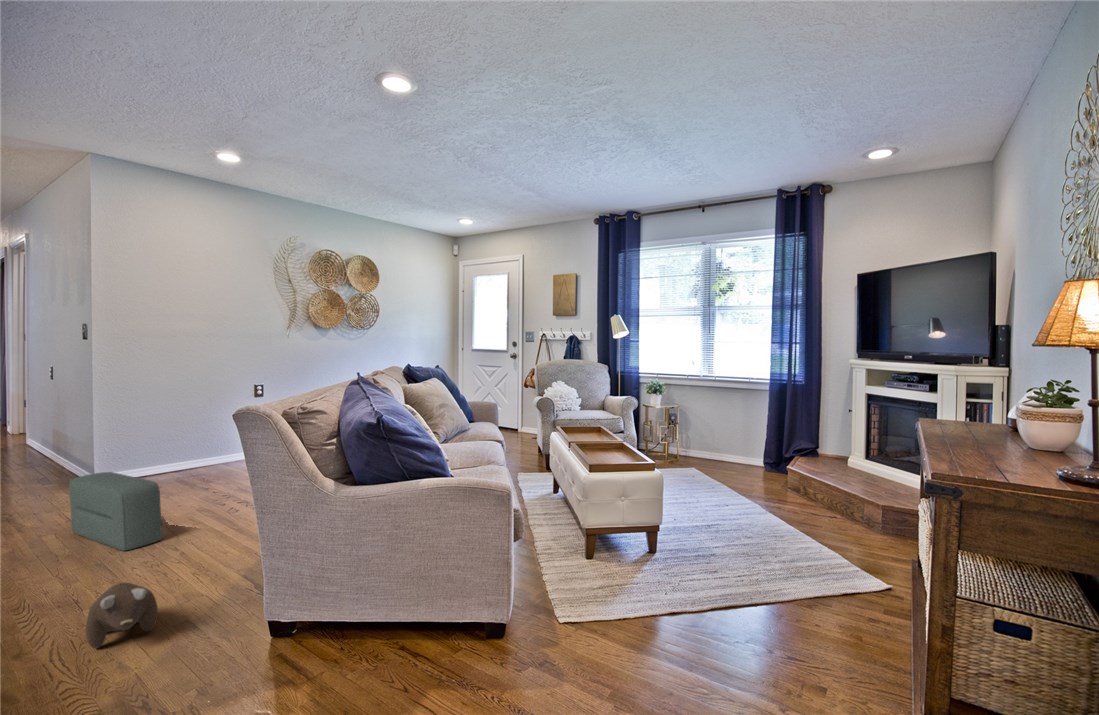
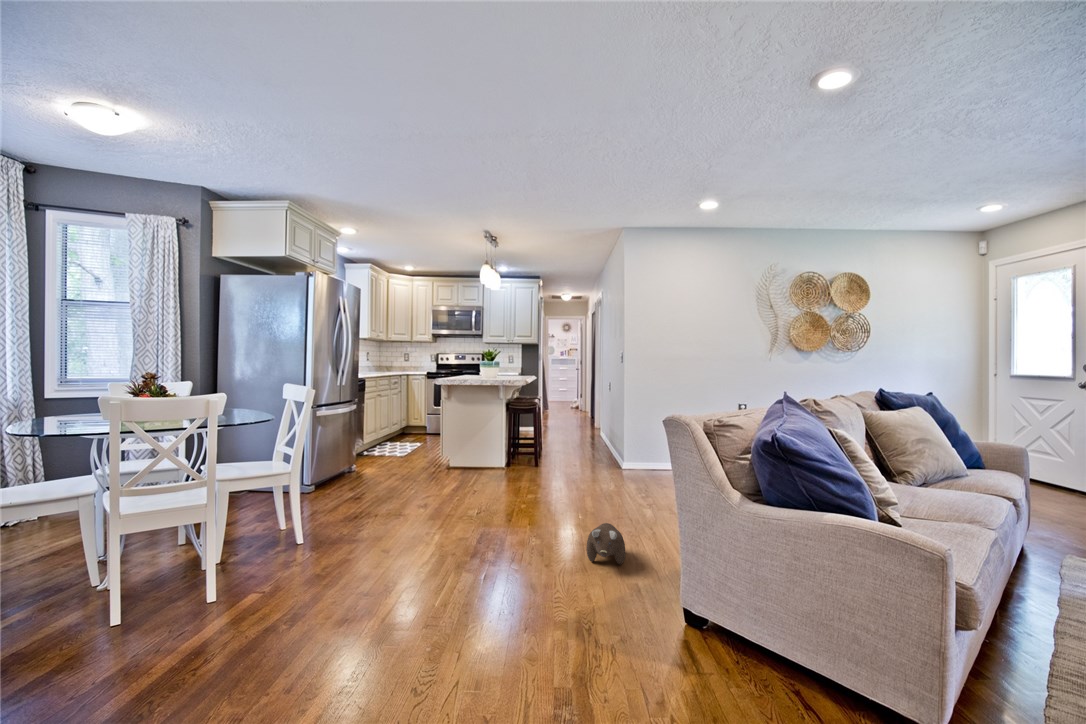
pouf: present [69,472,162,551] -> none [613,445,655,502]

